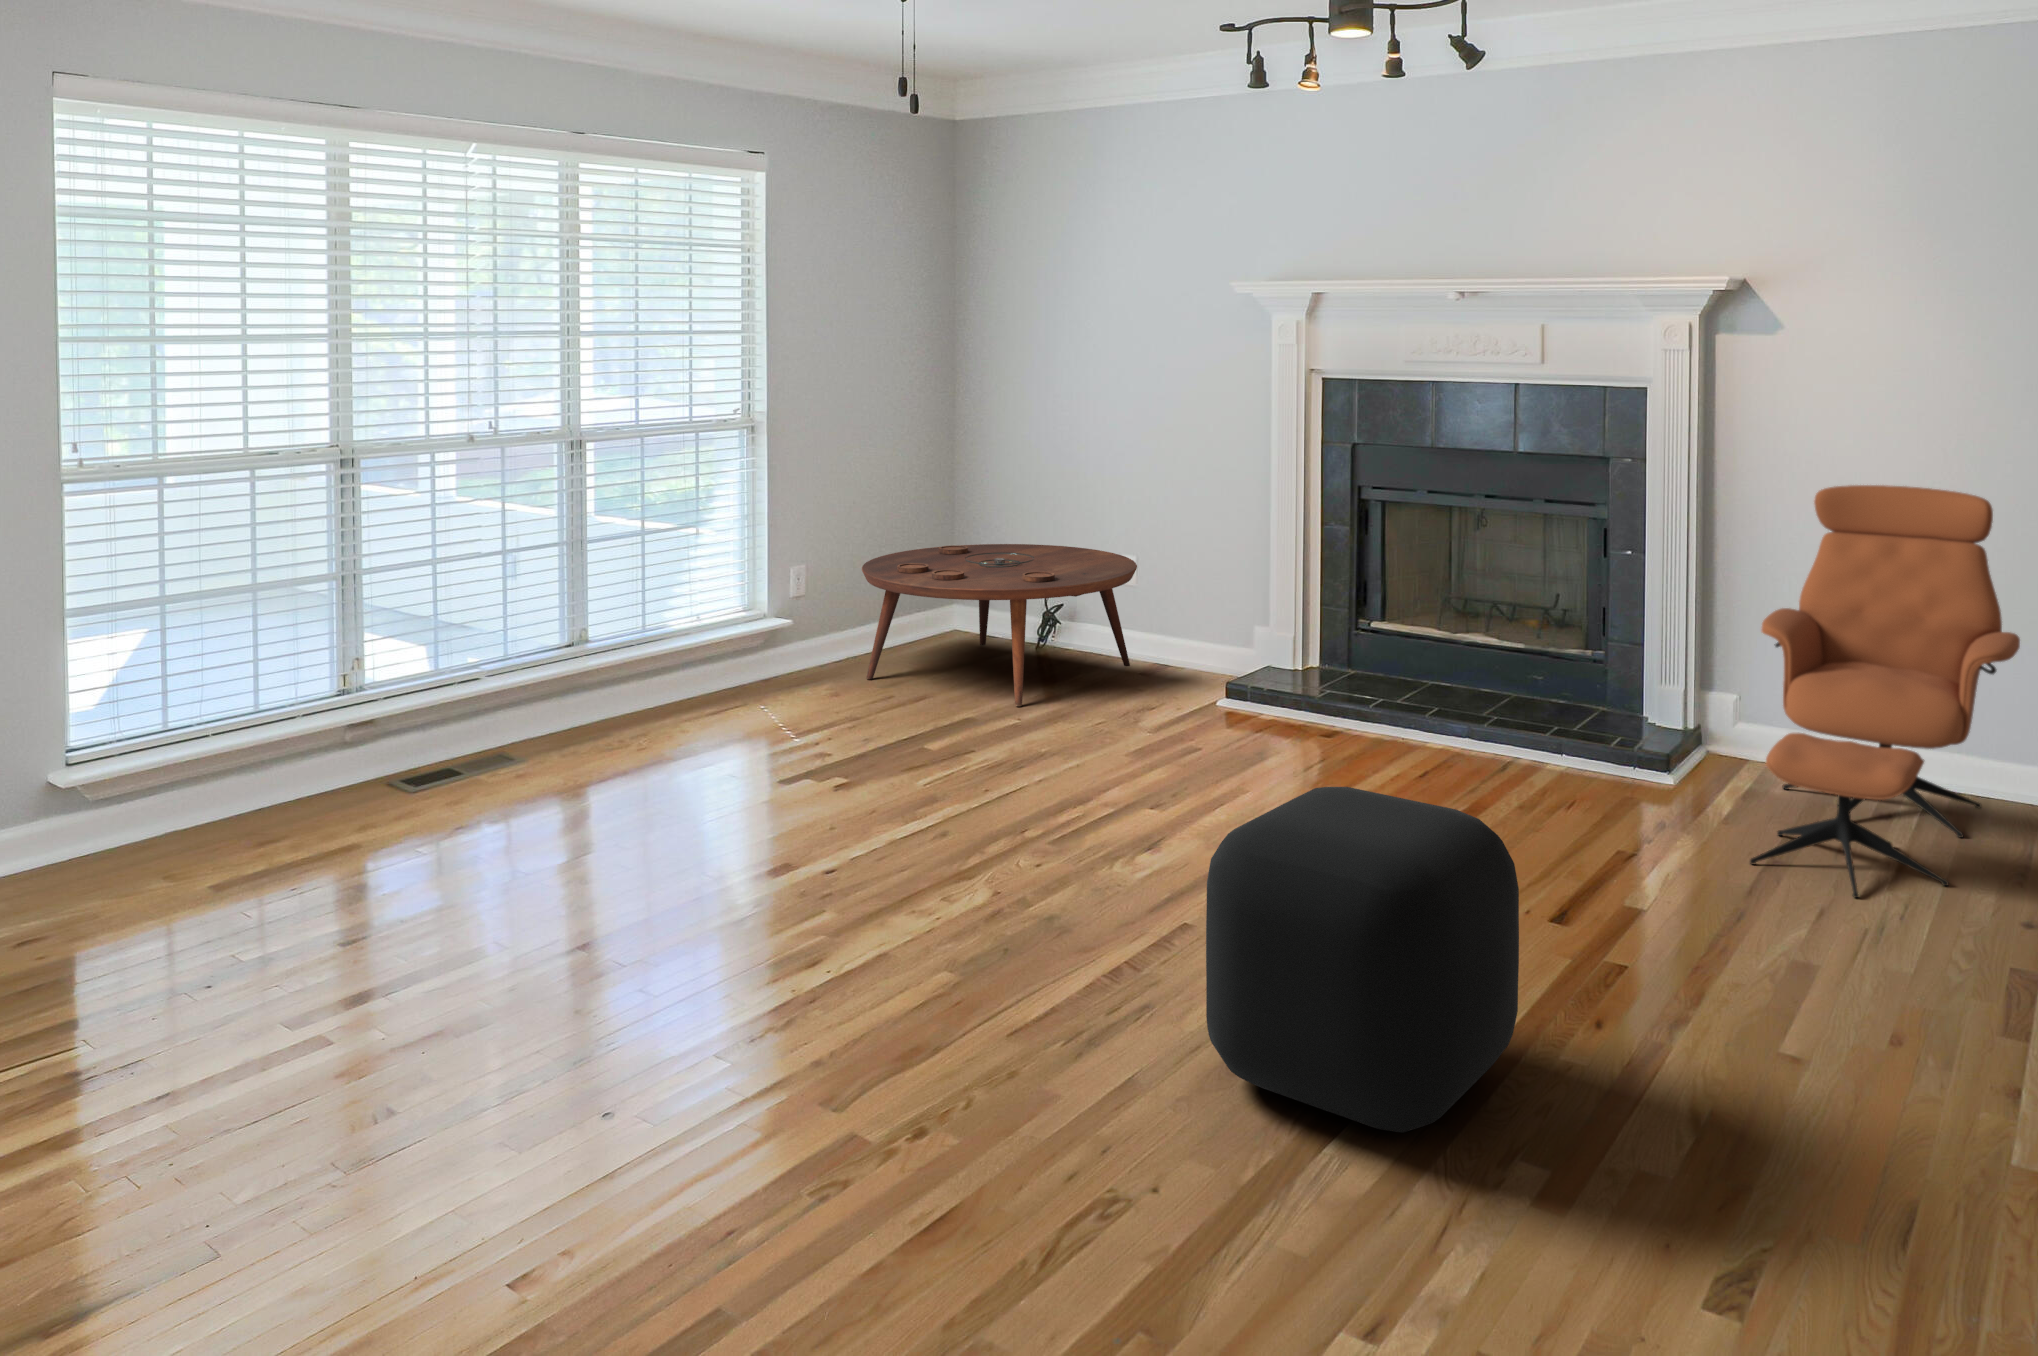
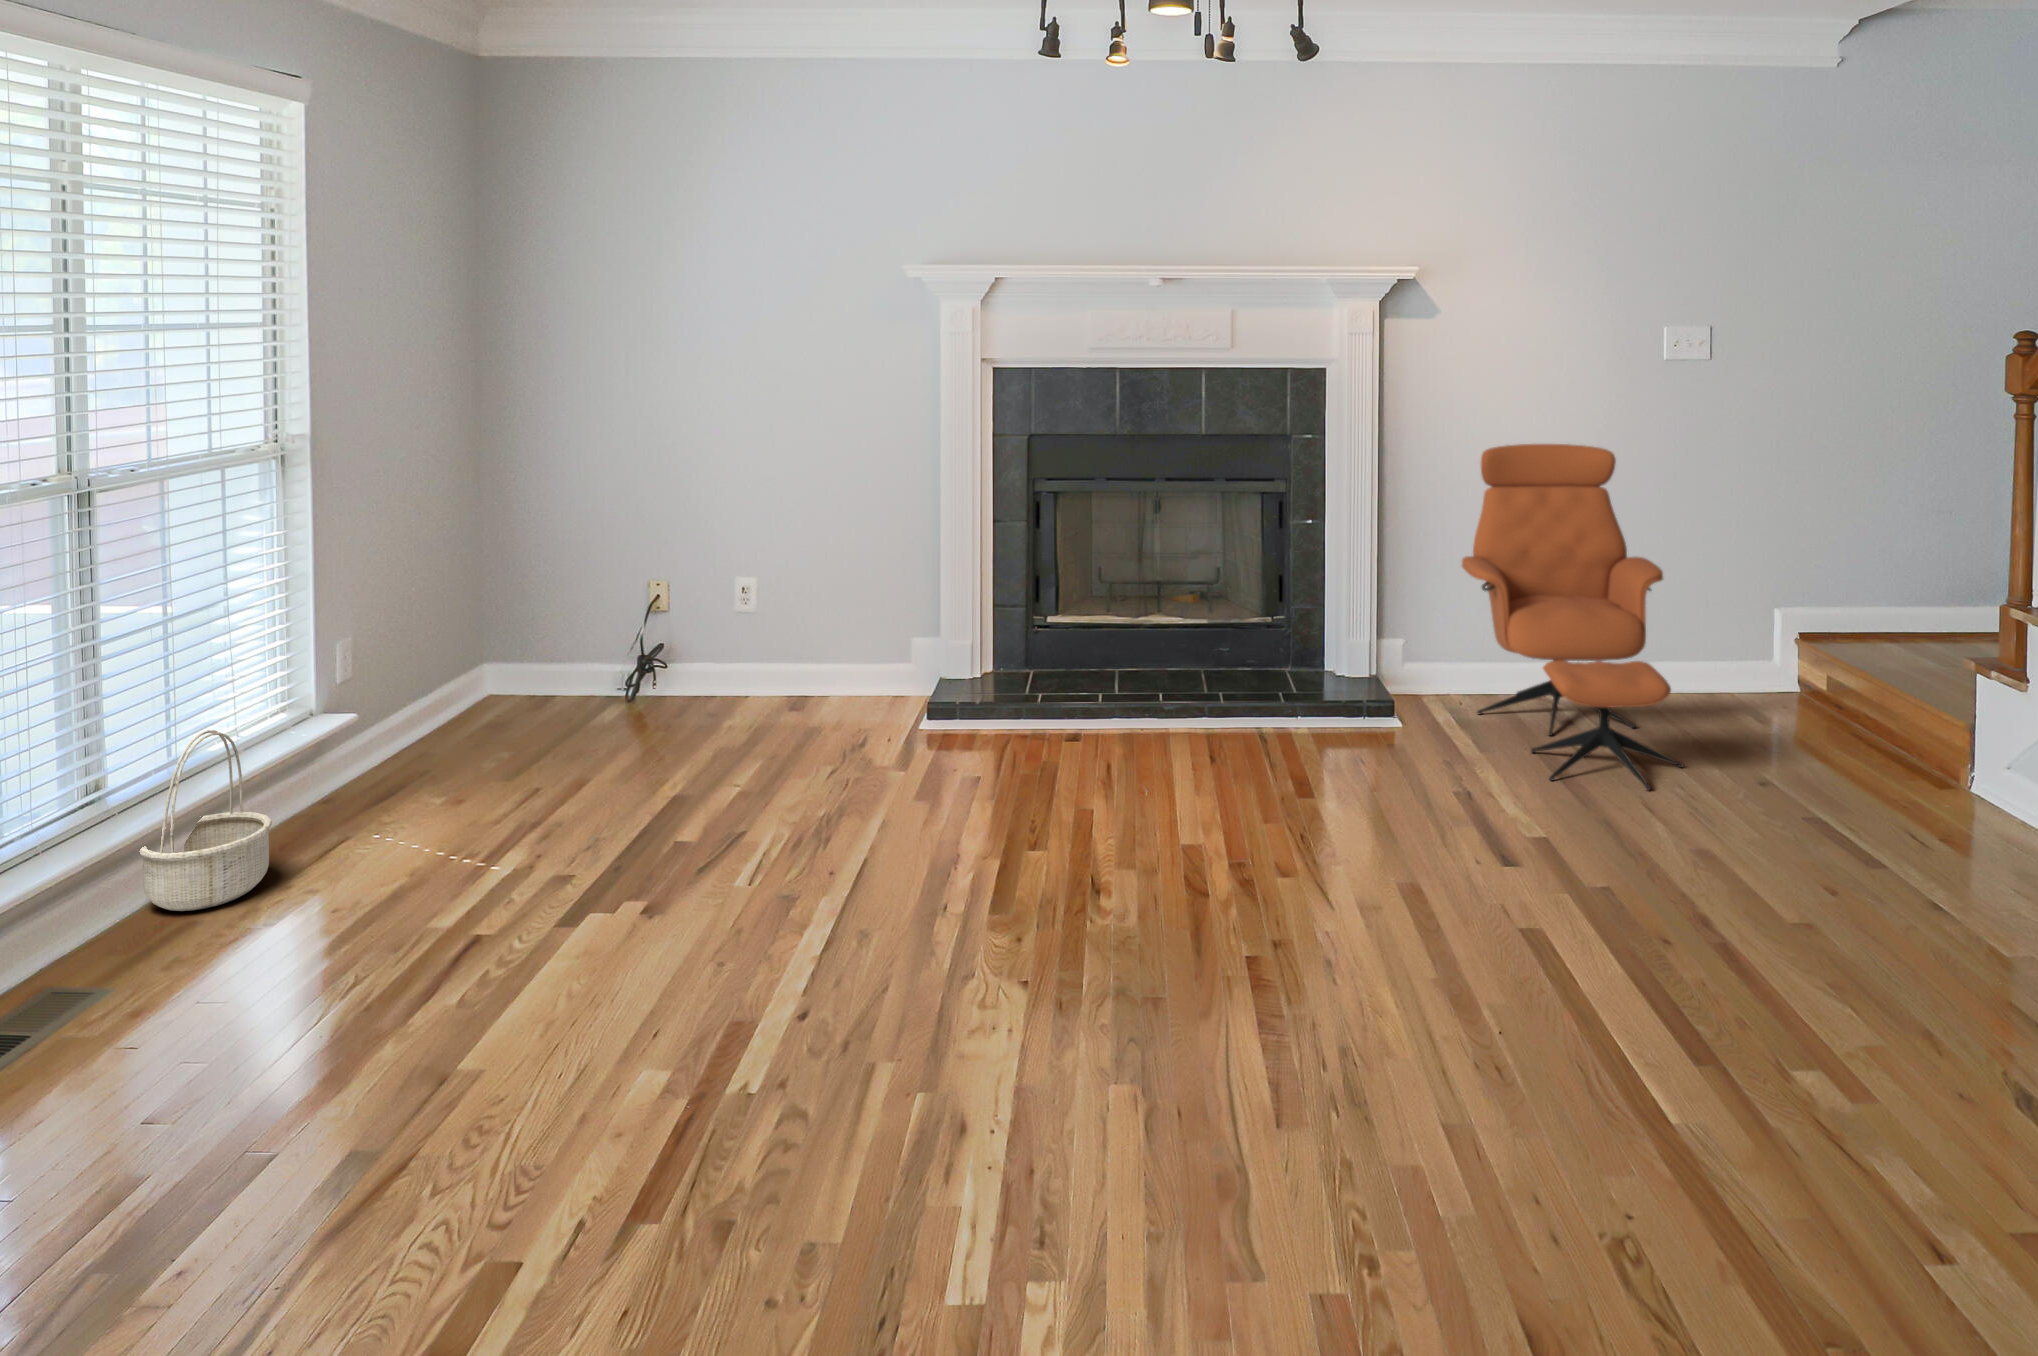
coffee table: present [862,544,1137,706] -> none [445,574,798,770]
basket: none [588,612,675,733] -> present [139,730,272,911]
ottoman: present [1206,787,1519,1133] -> none [1445,768,1748,1086]

